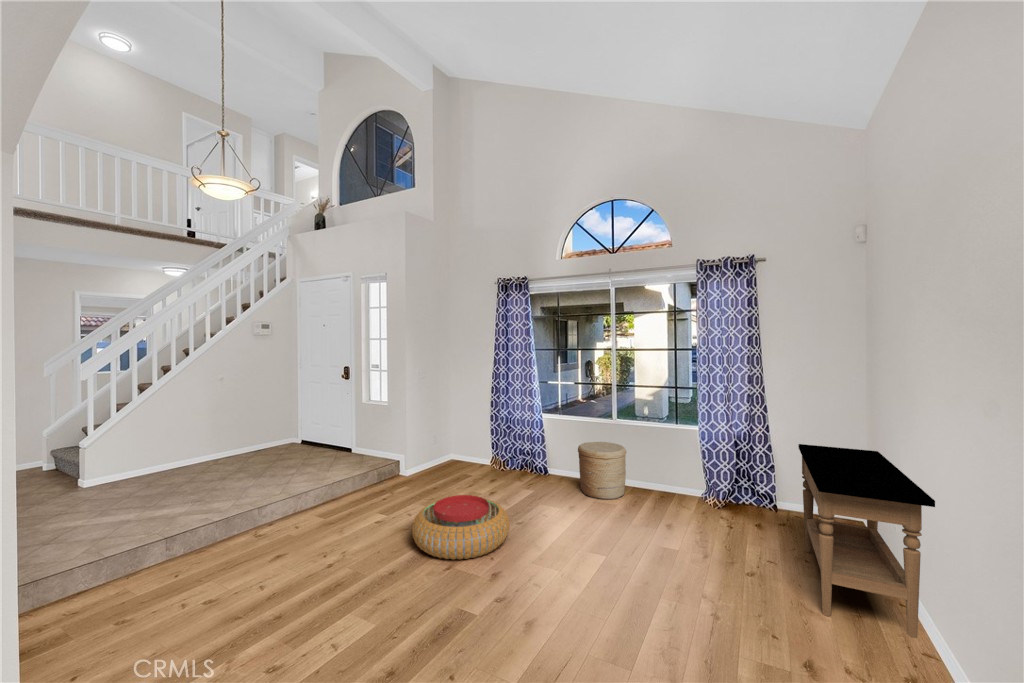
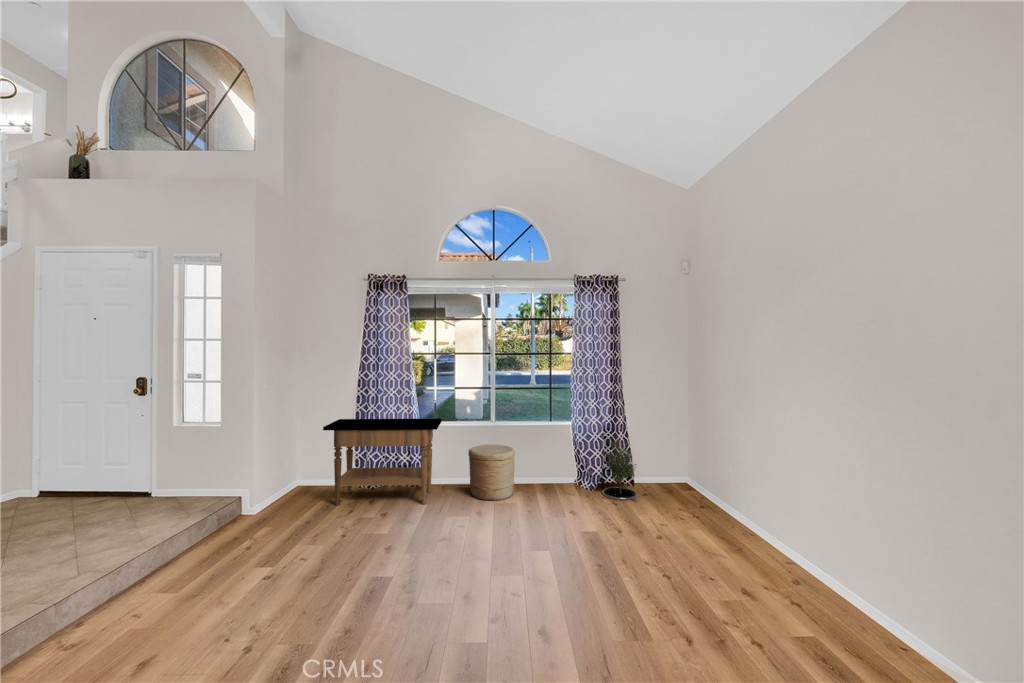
side table: present [798,444,935,638] -> present [323,418,442,506]
potted tree: none [725,445,777,528] -> present [602,436,637,500]
pouf: present [412,495,509,560] -> none [337,518,451,595]

